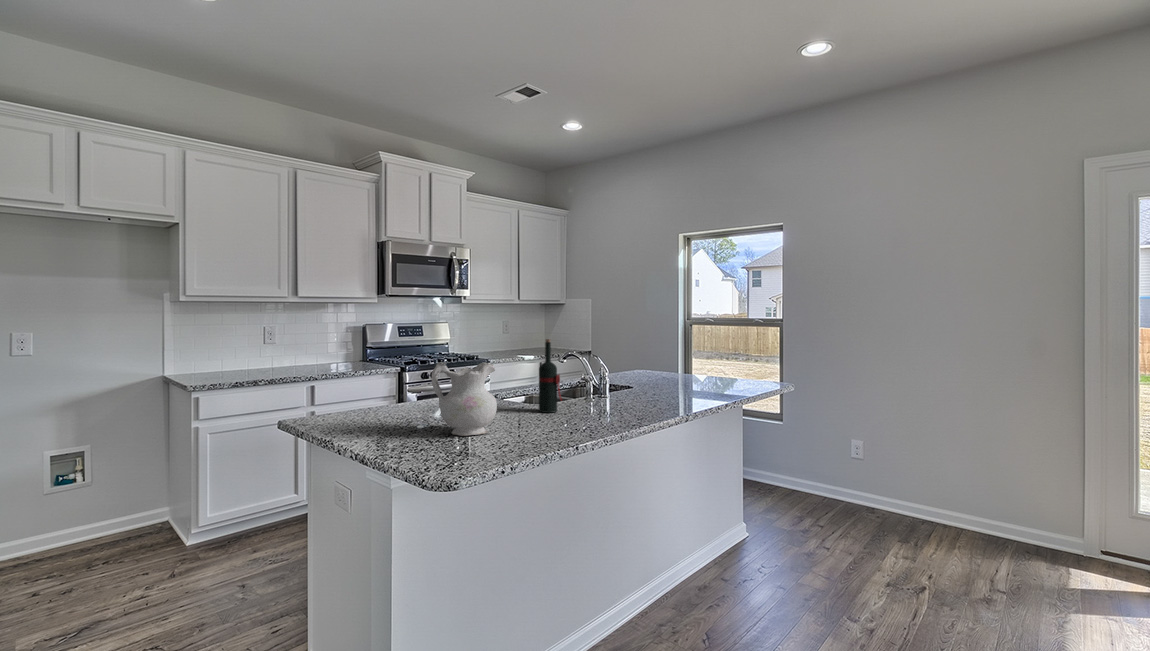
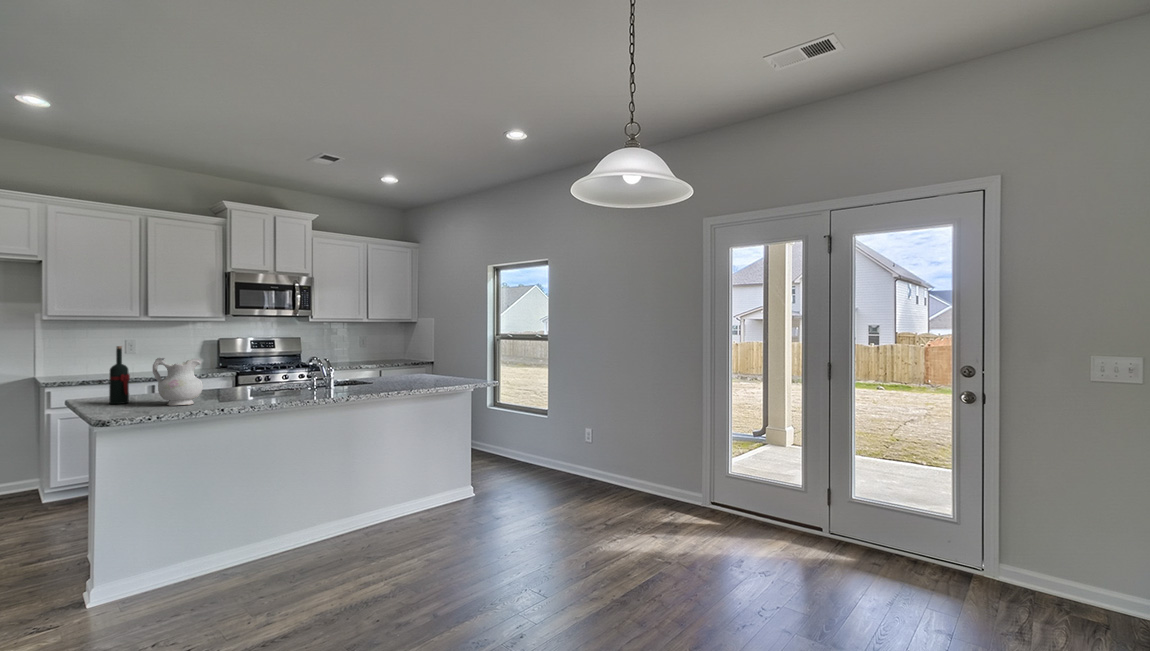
wine bottle: present [539,339,562,413] -> present [109,346,130,404]

